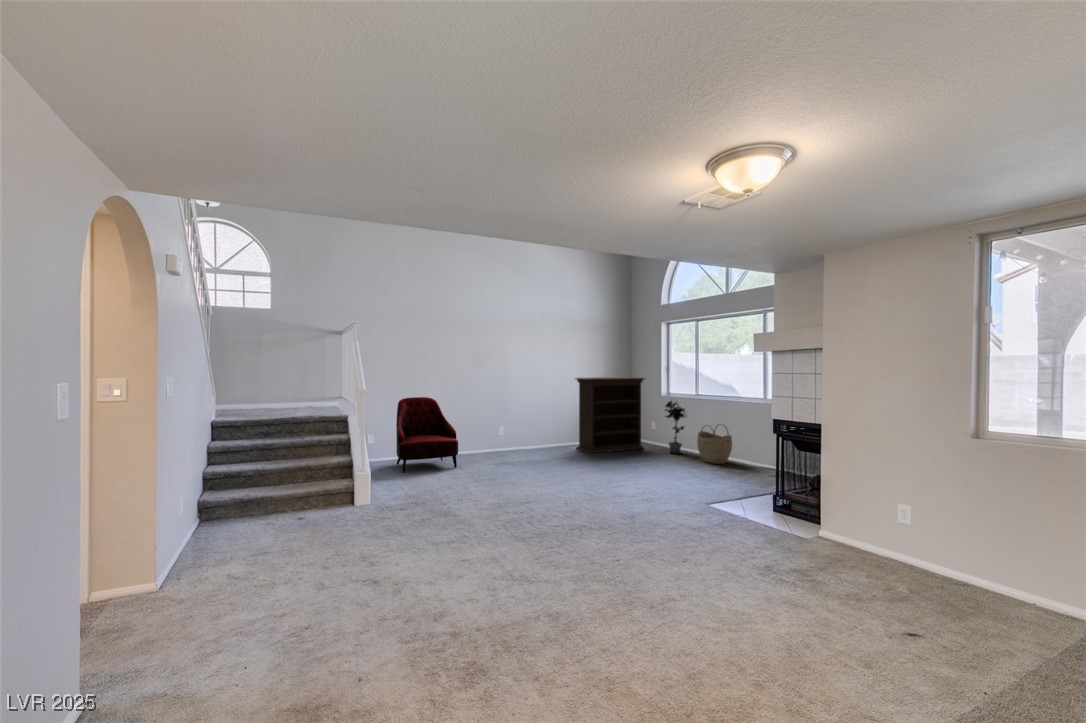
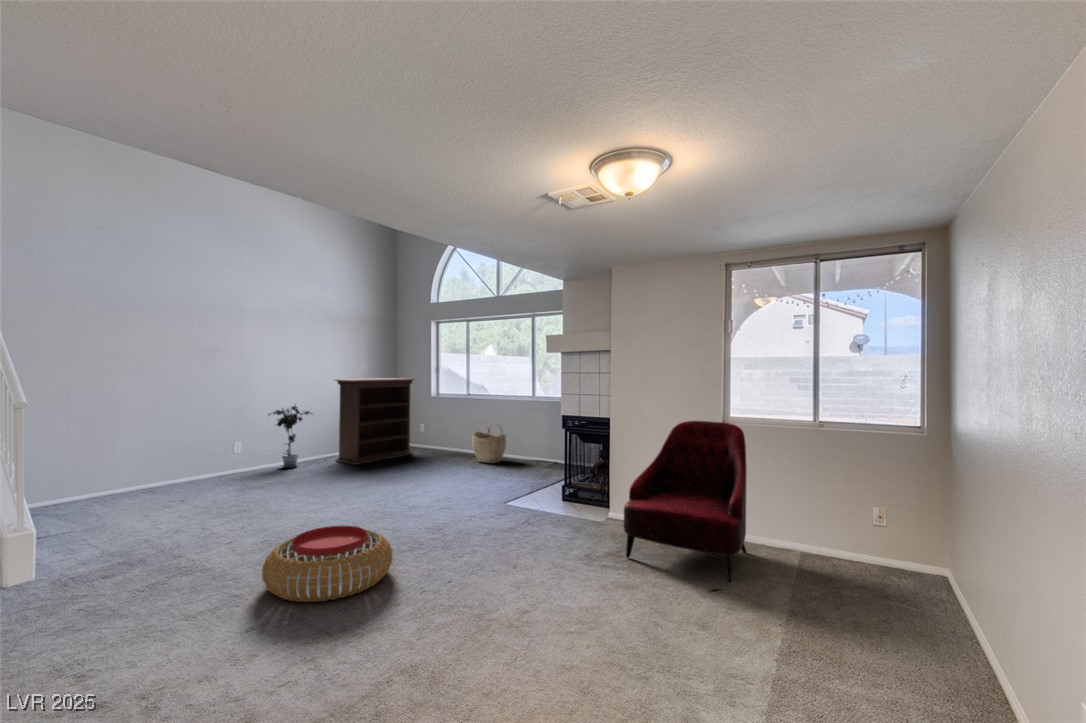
armchair: present [396,397,458,473] -> present [624,421,747,581]
potted plant: present [664,401,685,454] -> present [269,406,312,468]
pouf: none [476,500,574,559] -> present [262,526,393,602]

